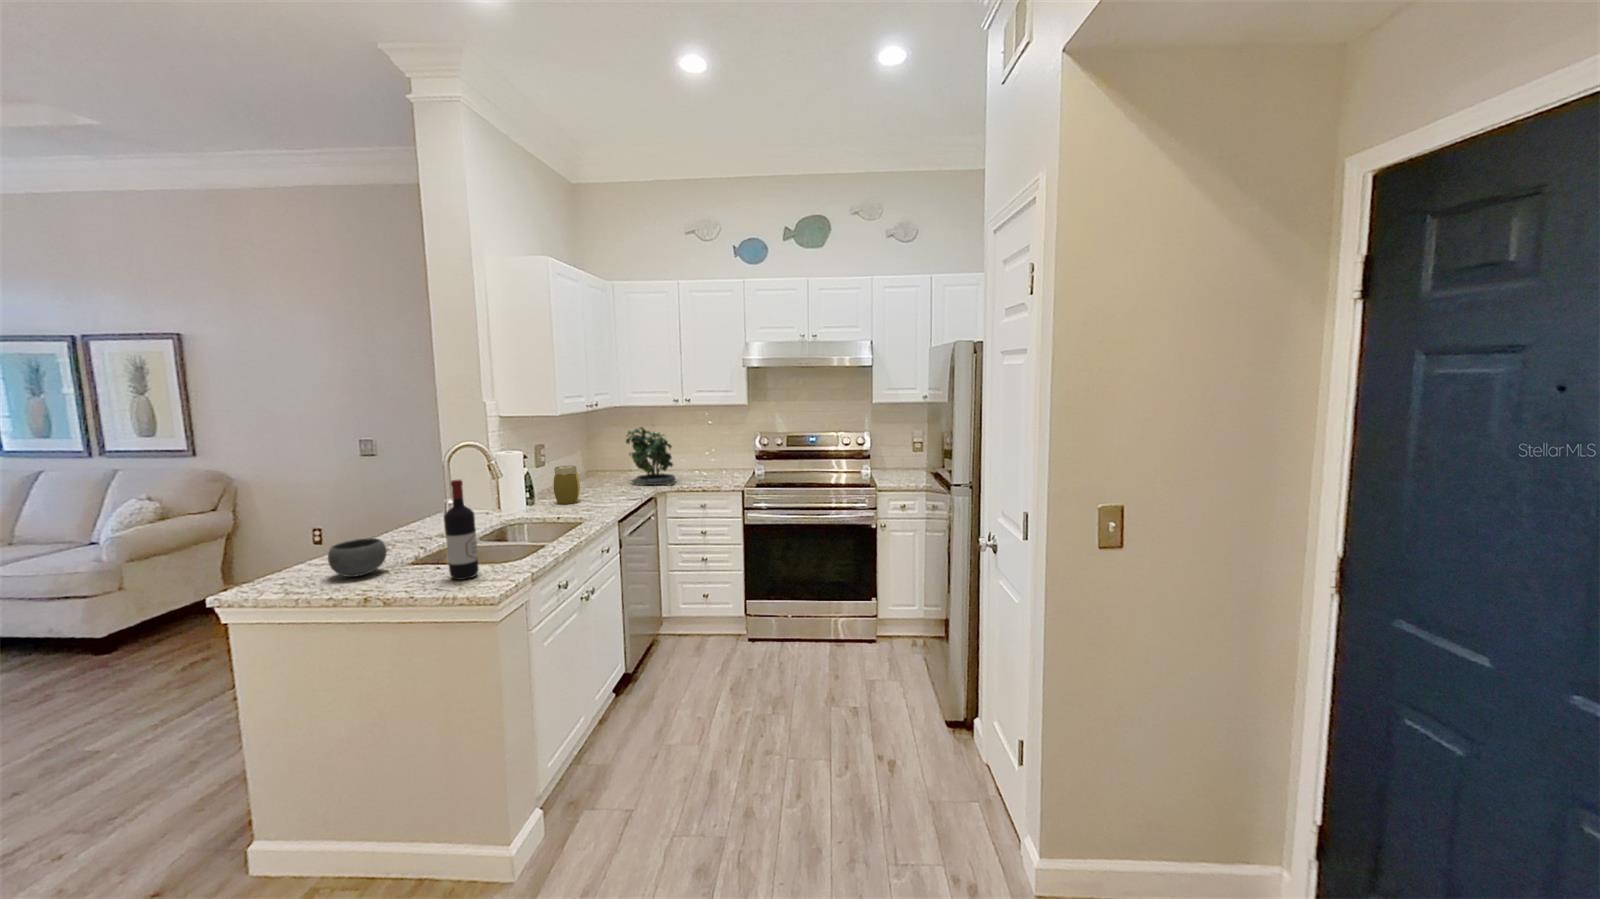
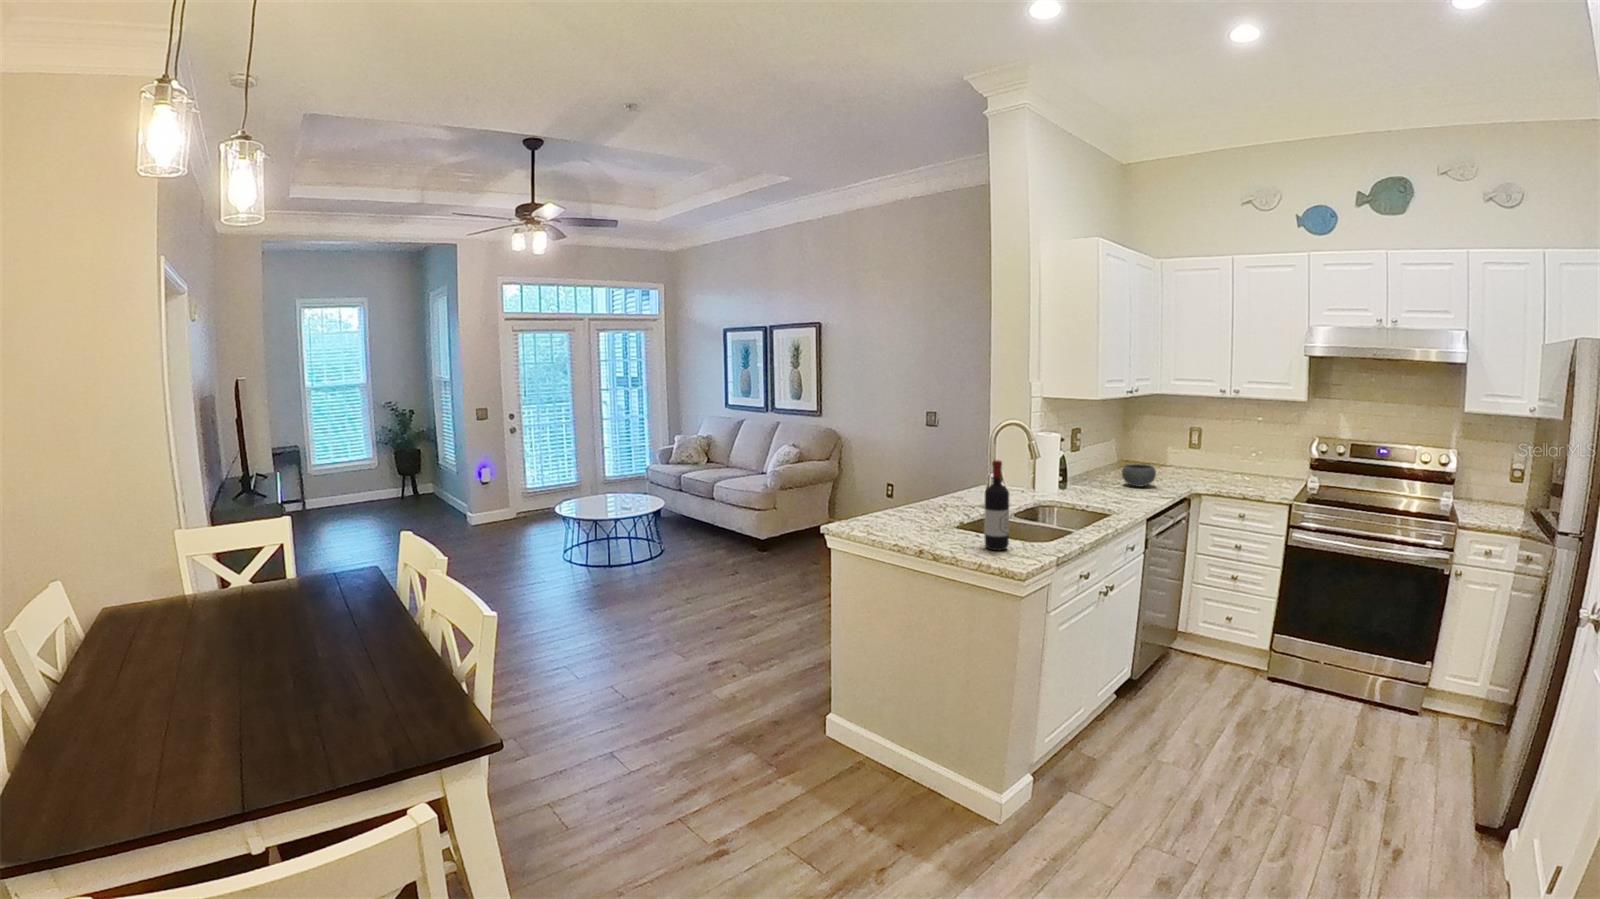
potted plant: present [626,427,675,486] -> none [1177,411,1242,487]
jar: present [554,466,580,504] -> none [1088,452,1117,493]
bowl: present [328,538,387,577] -> present [1122,464,1156,487]

